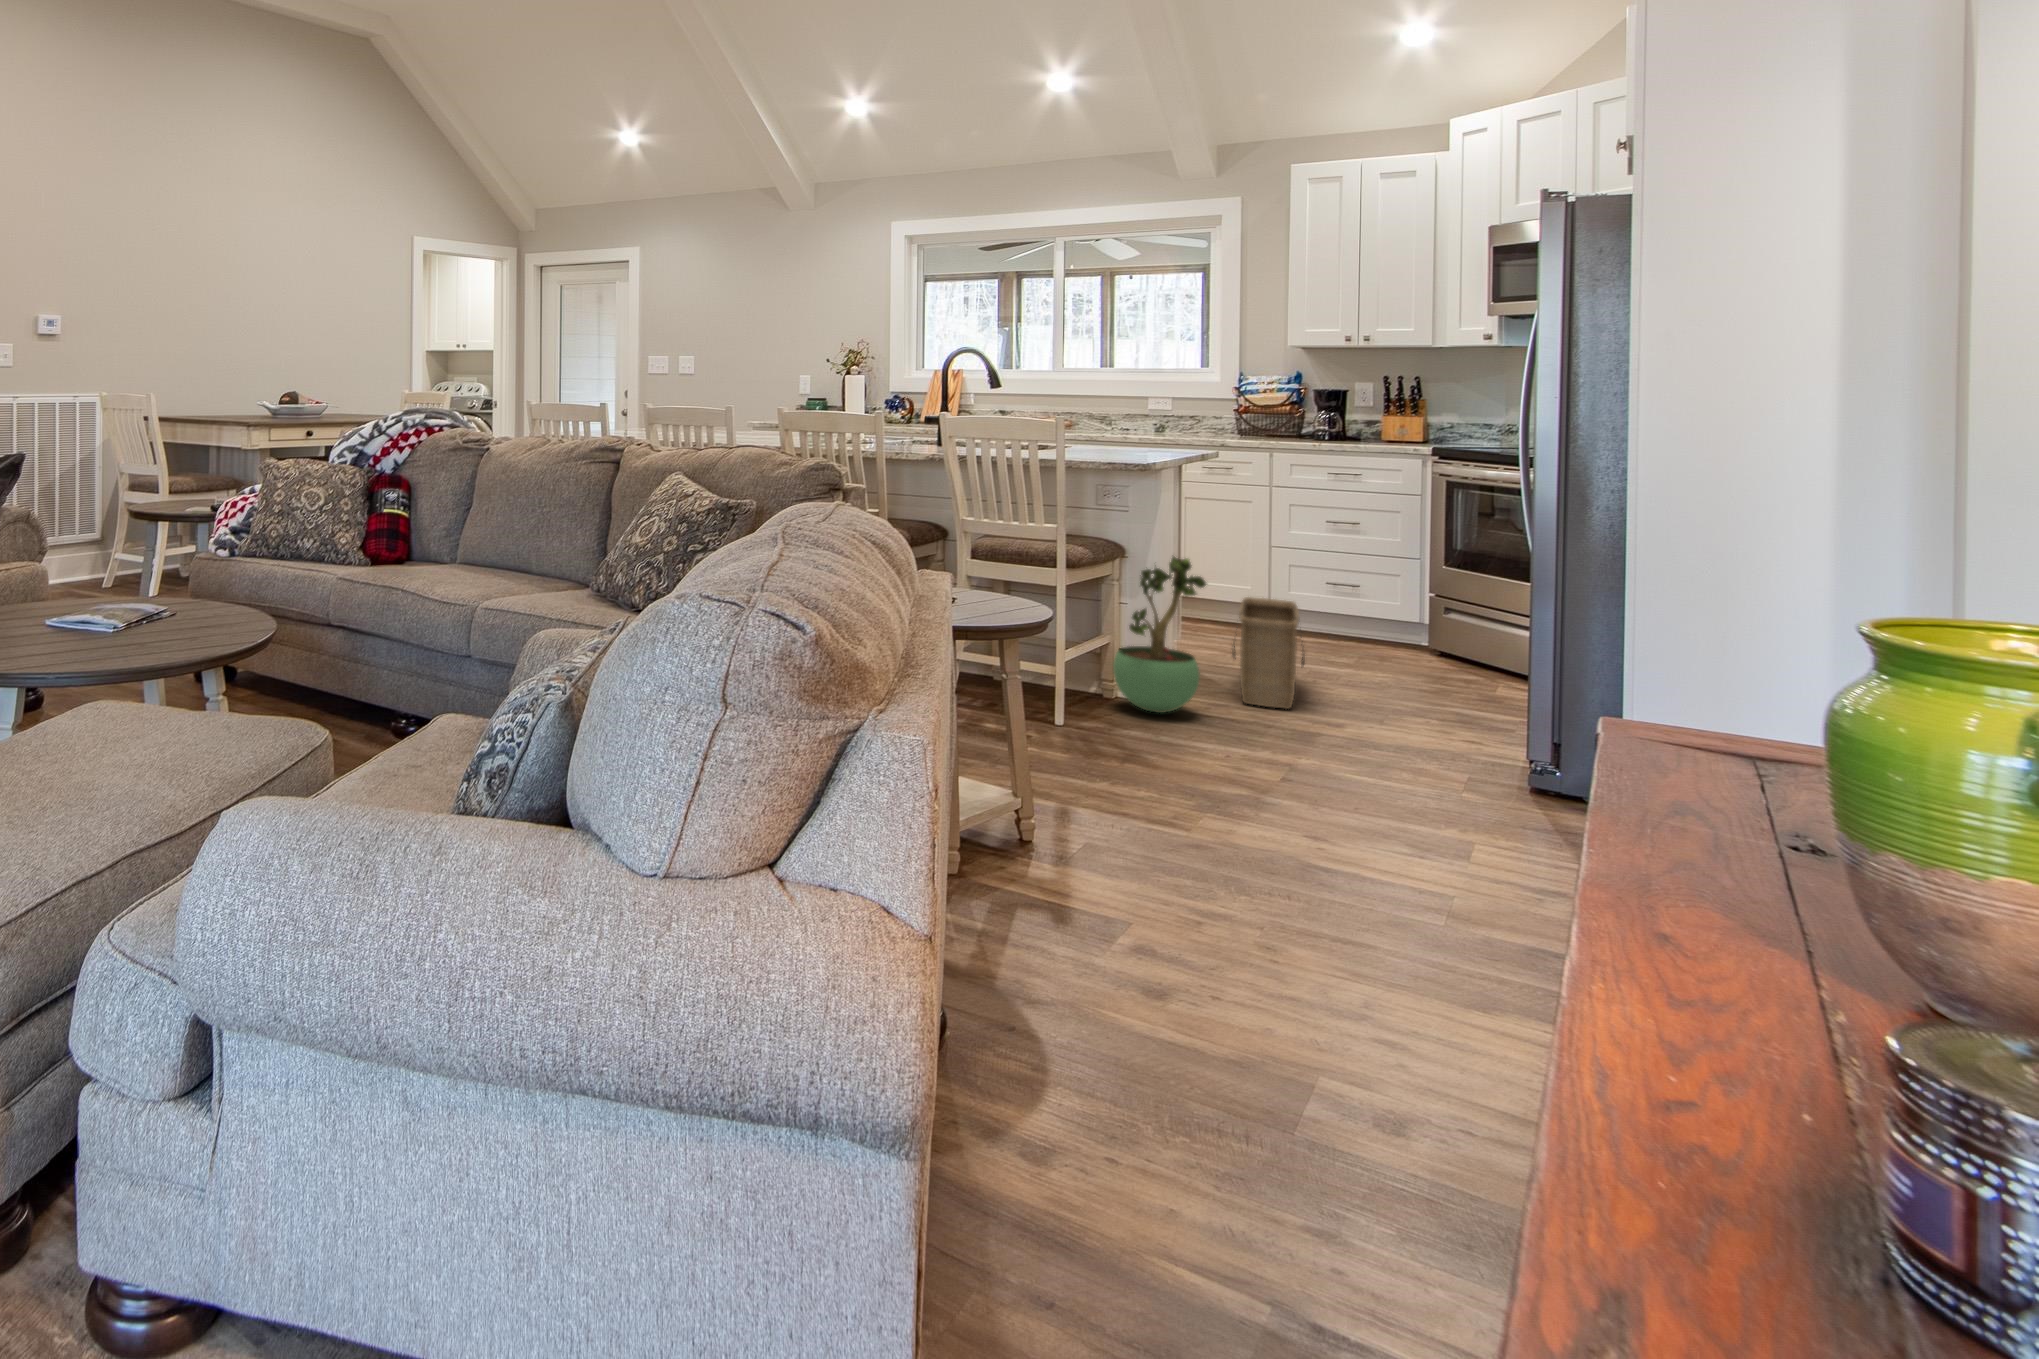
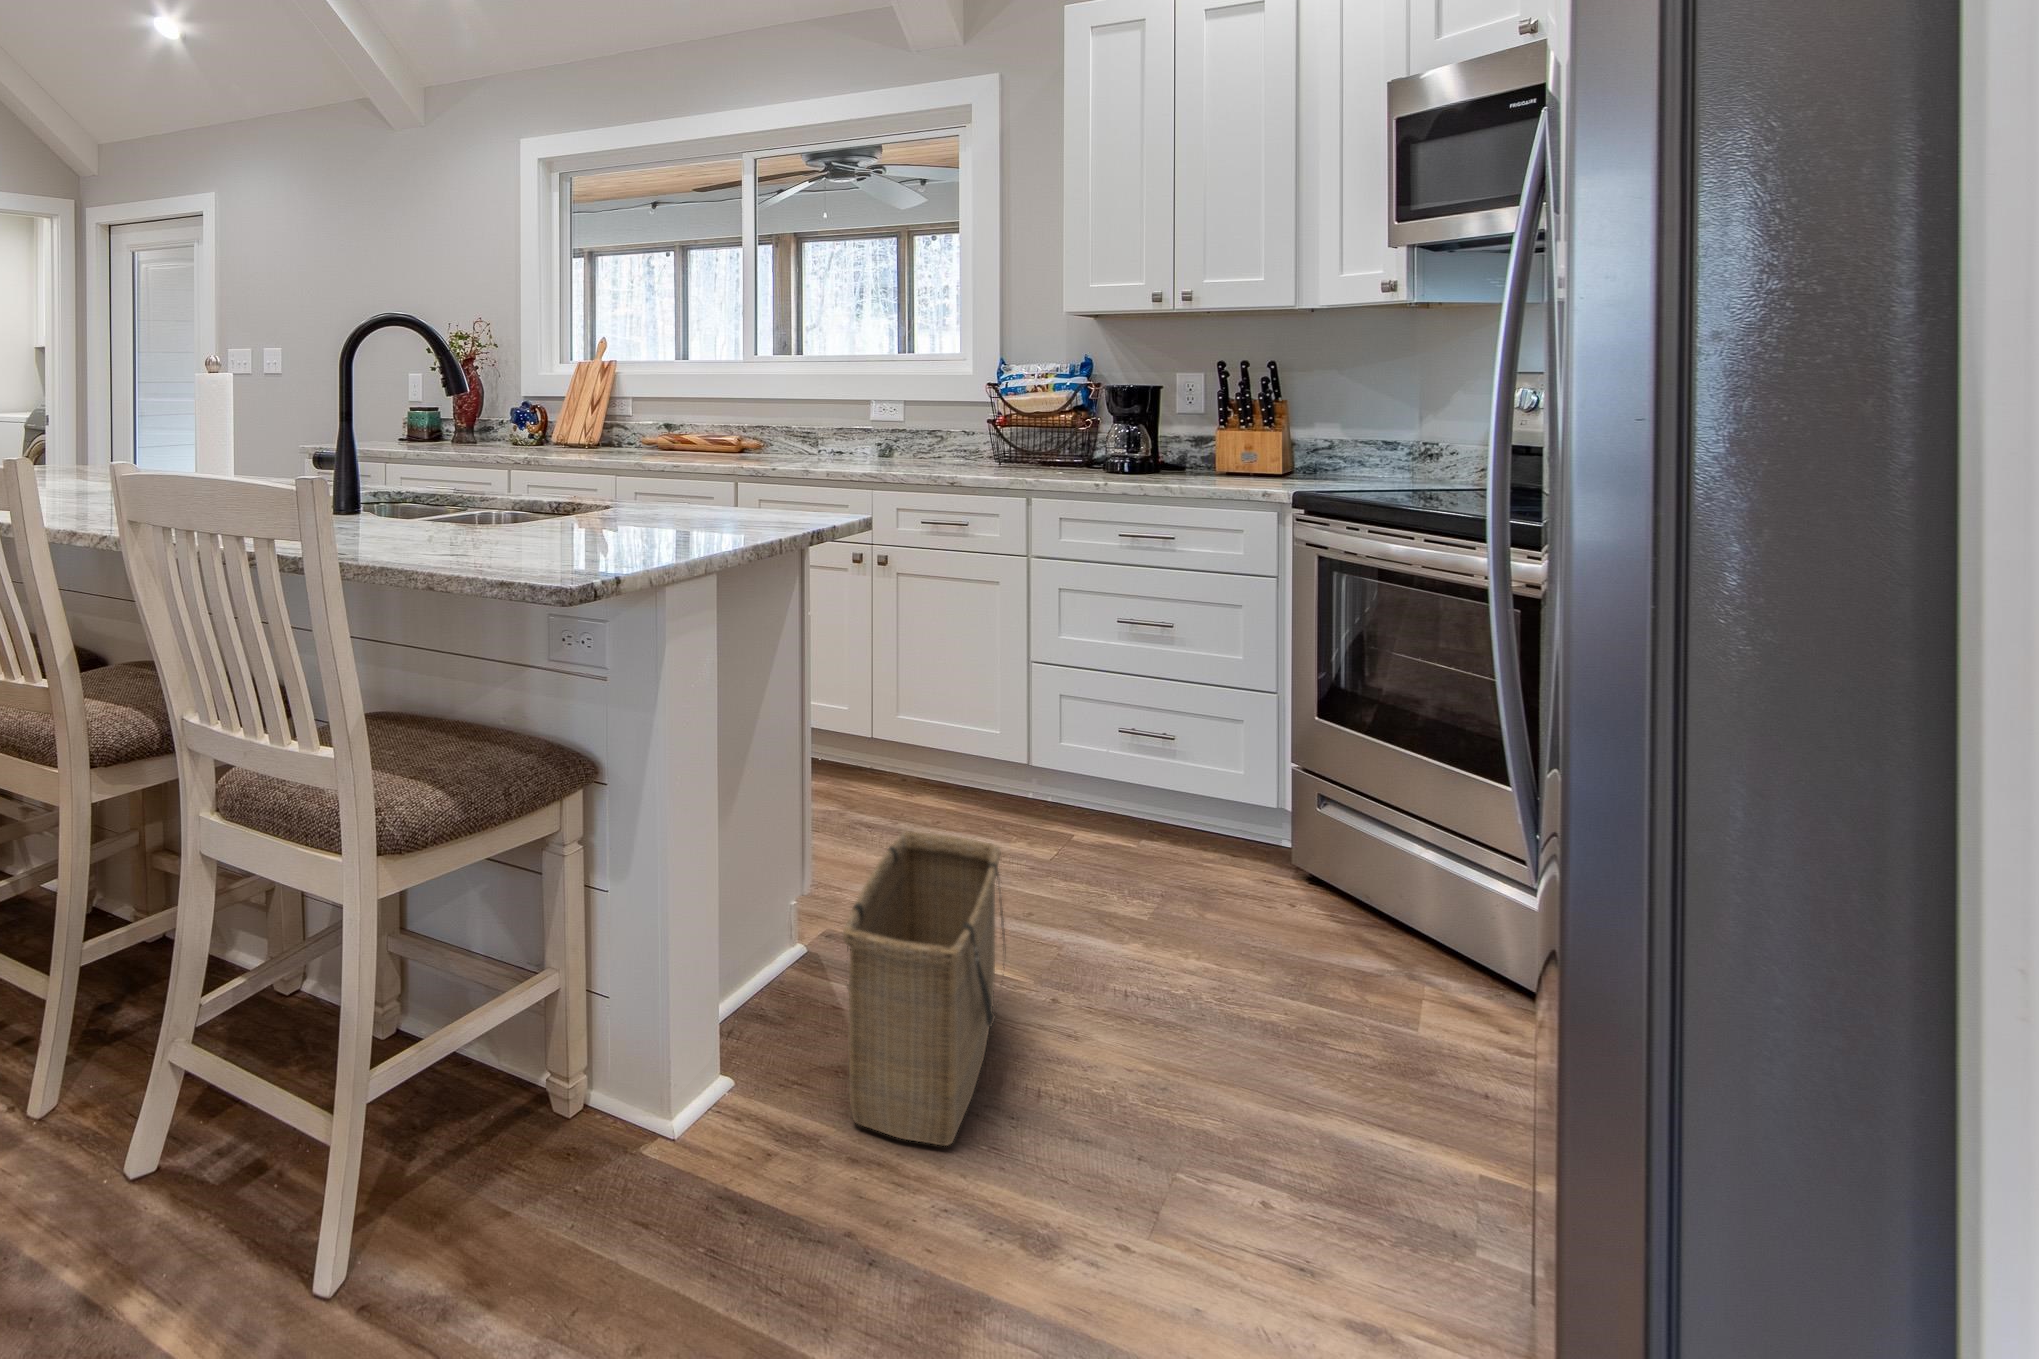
potted plant: present [1113,557,1206,713] -> none [535,804,753,1194]

